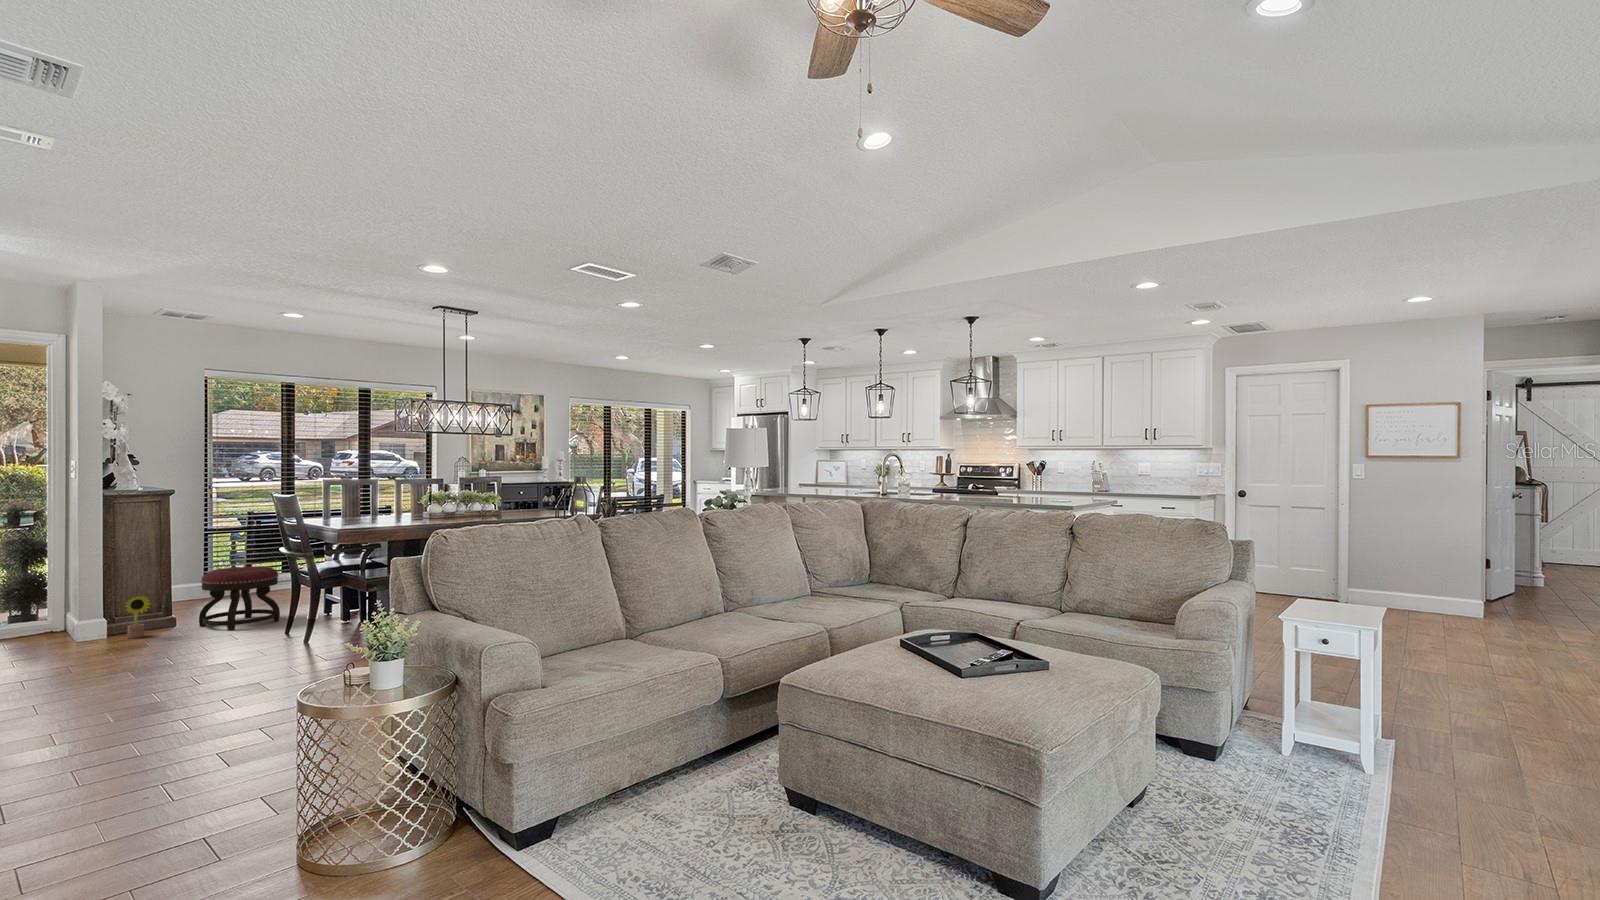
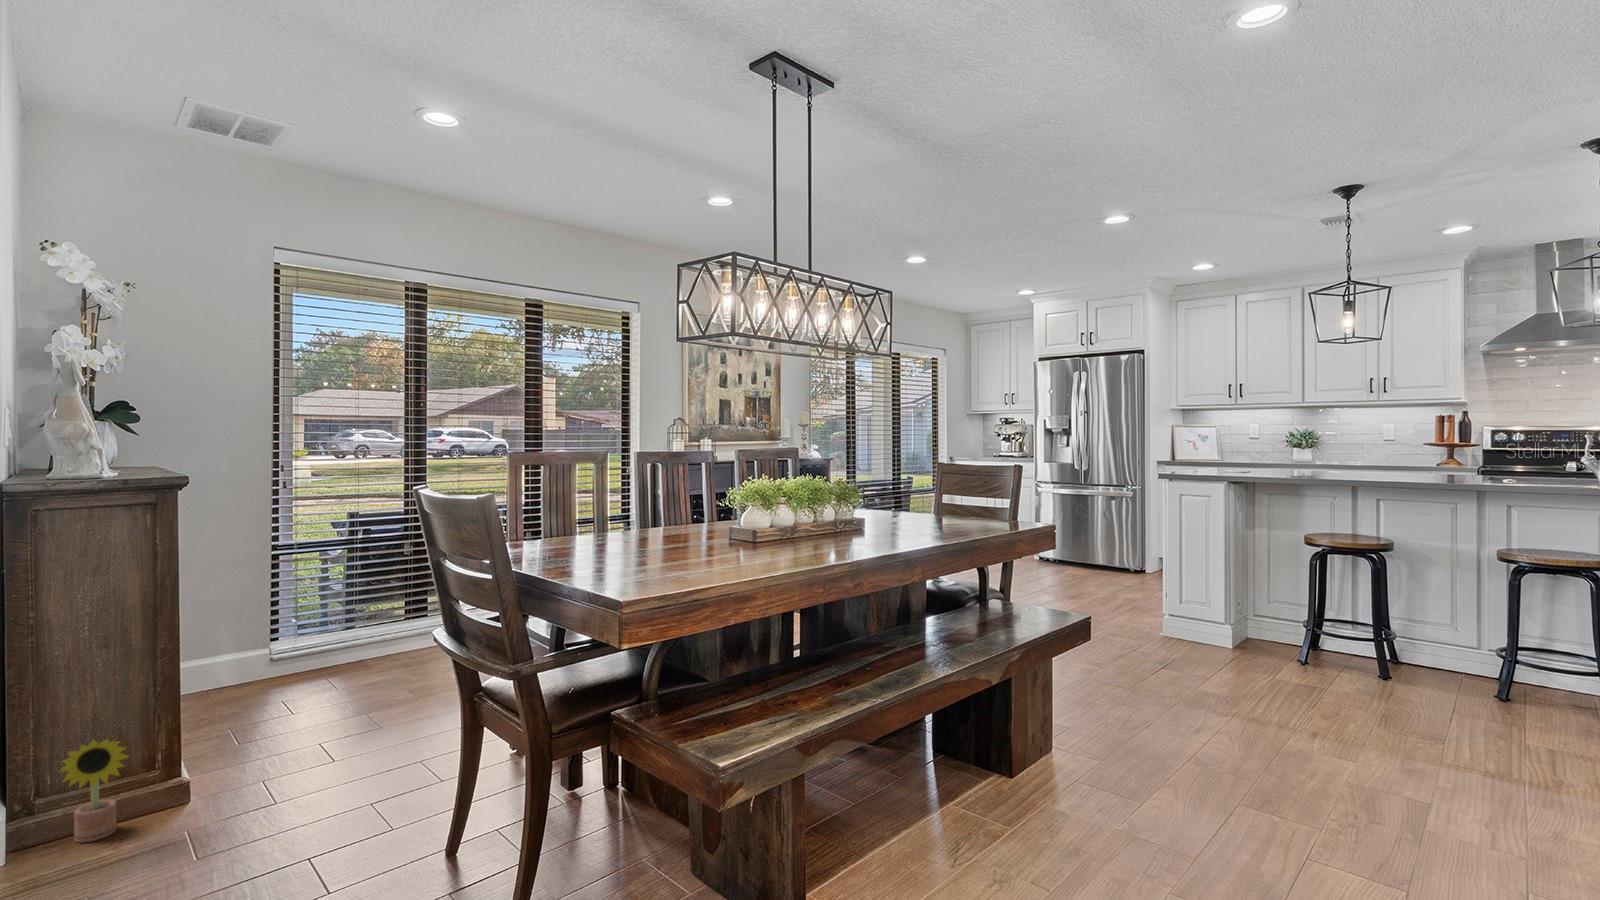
ottoman: present [199,566,280,630] -> none [248,640,419,807]

